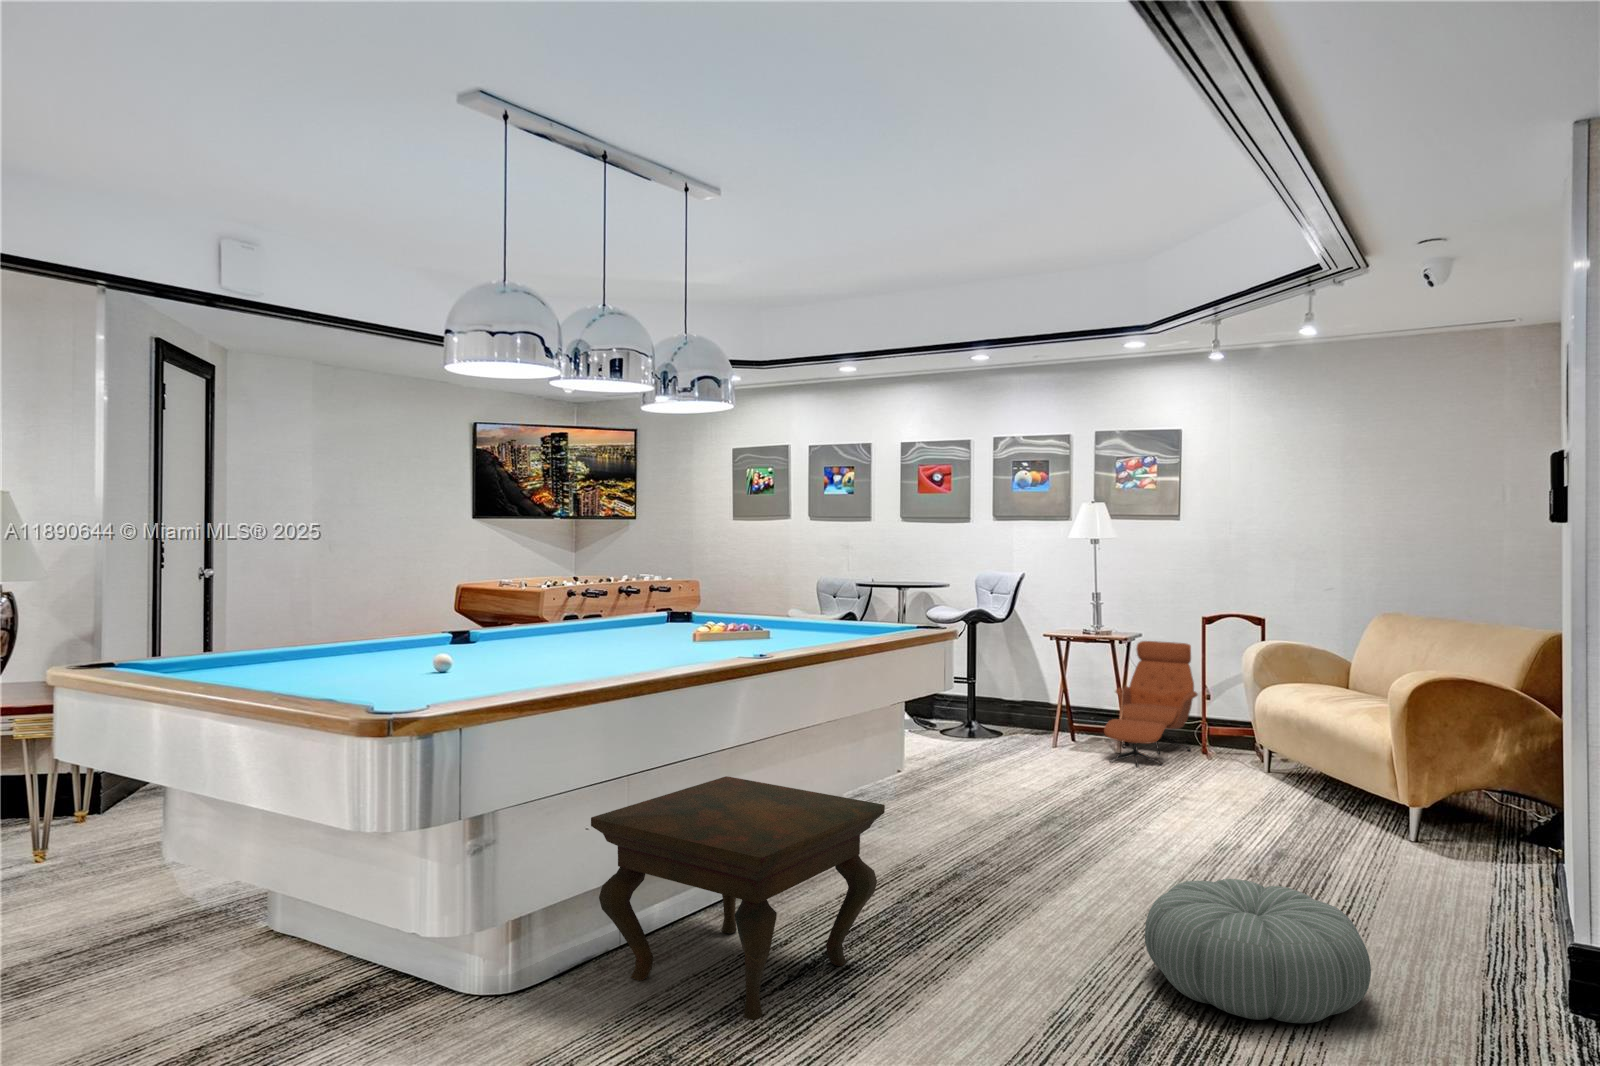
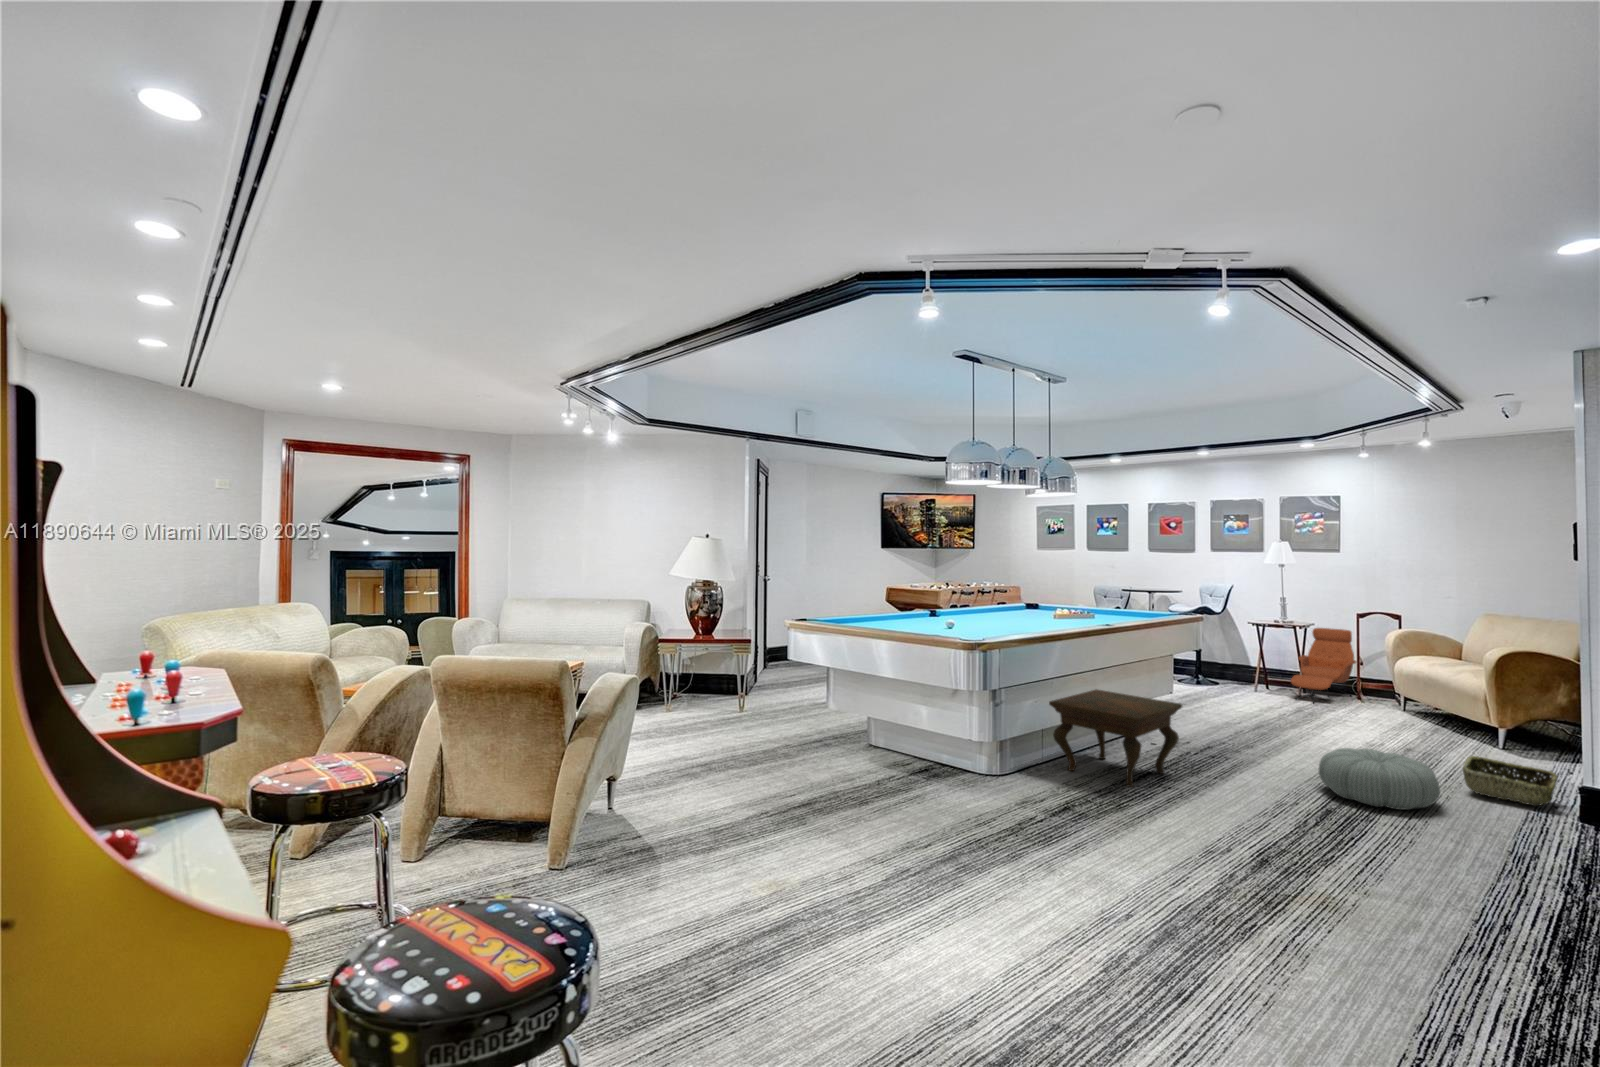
woven basket: none [1395,875,1557,977] -> present [1462,756,1558,806]

